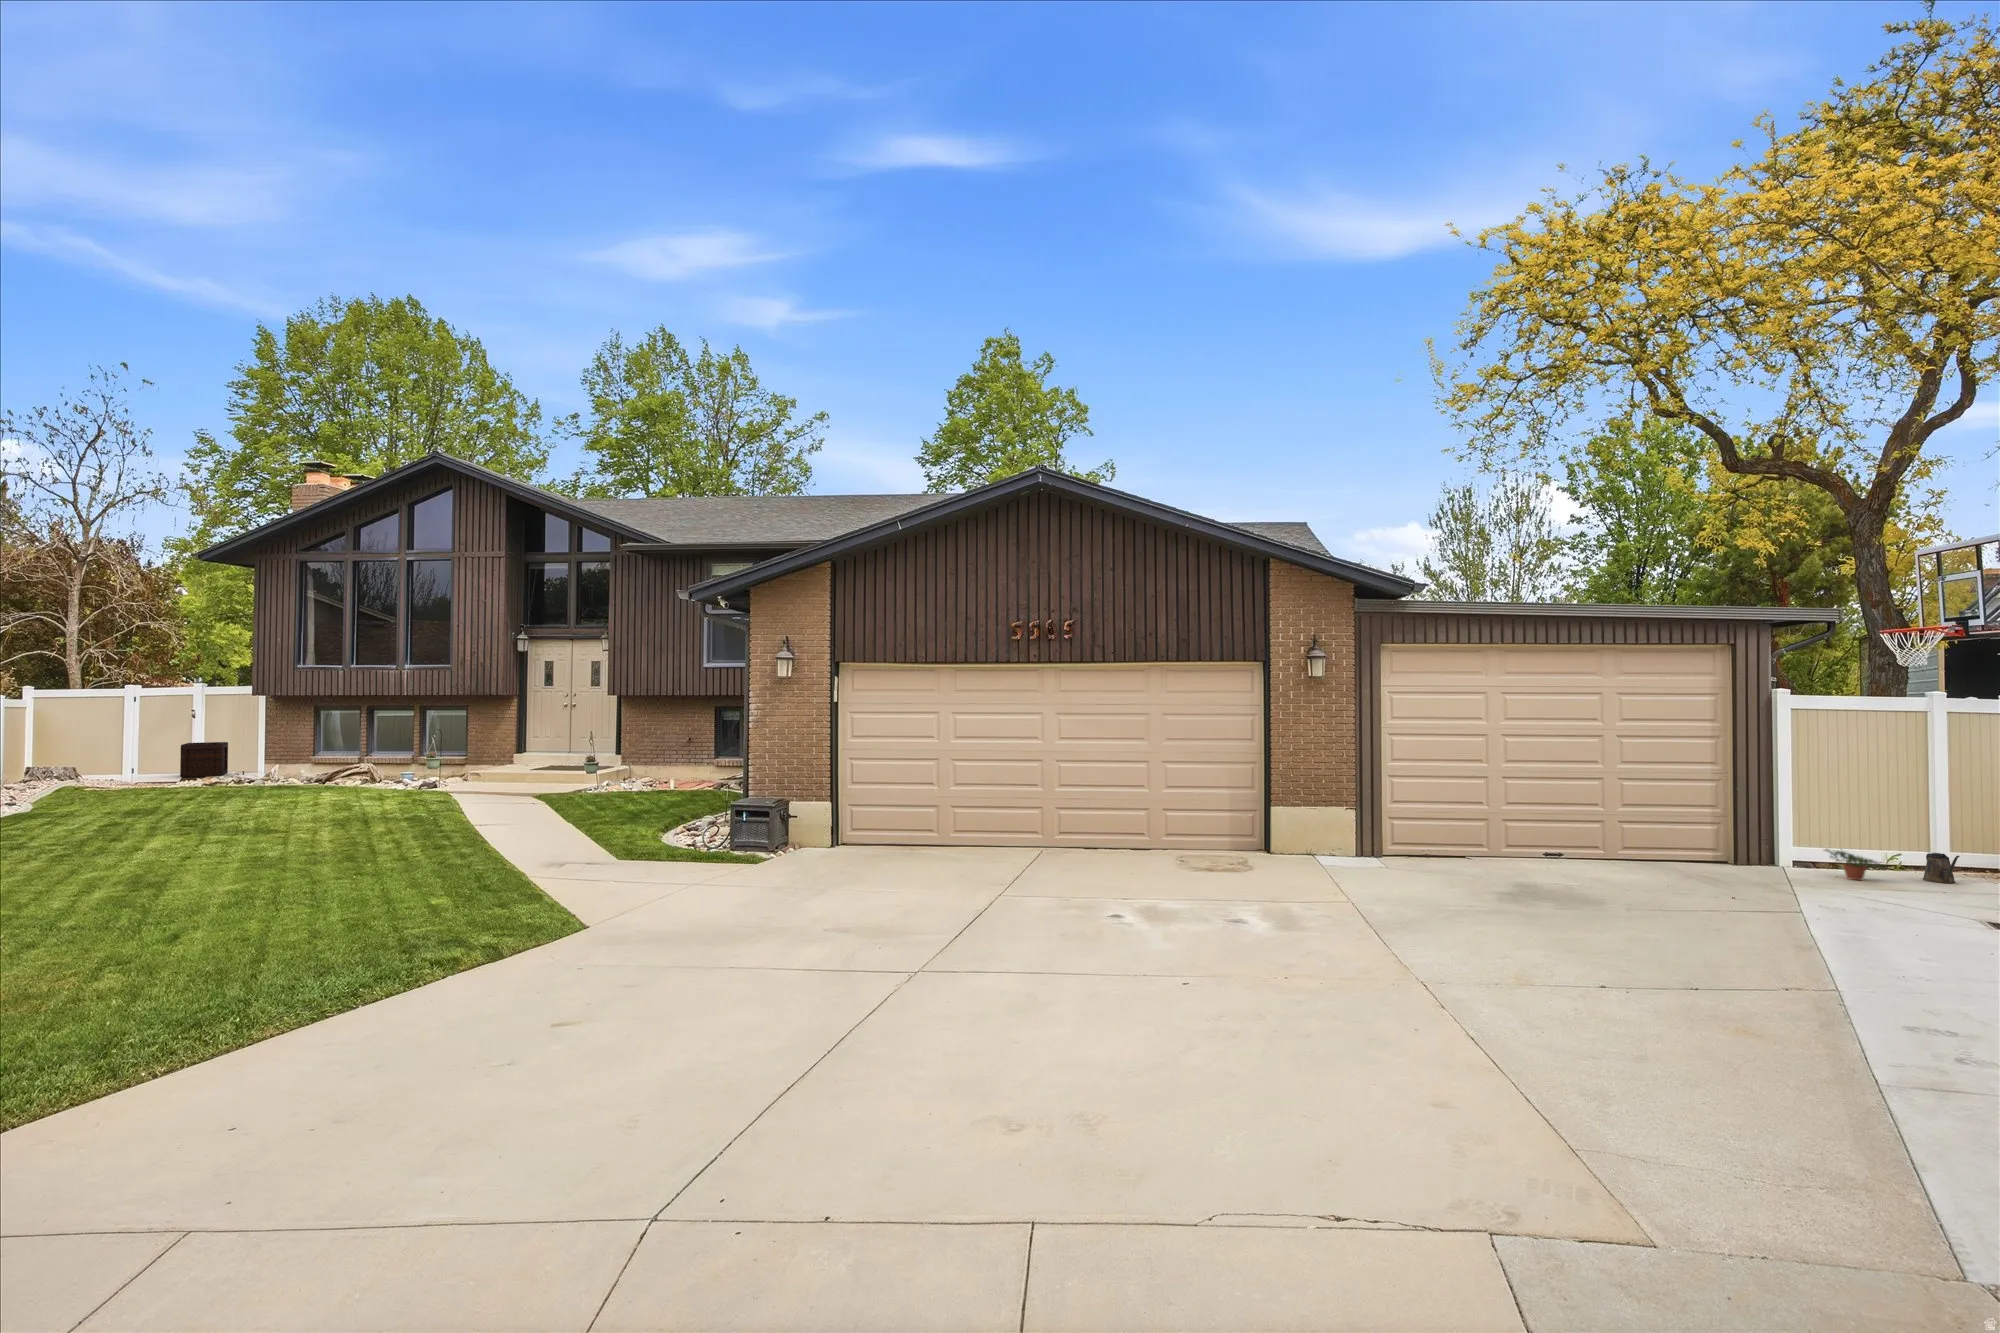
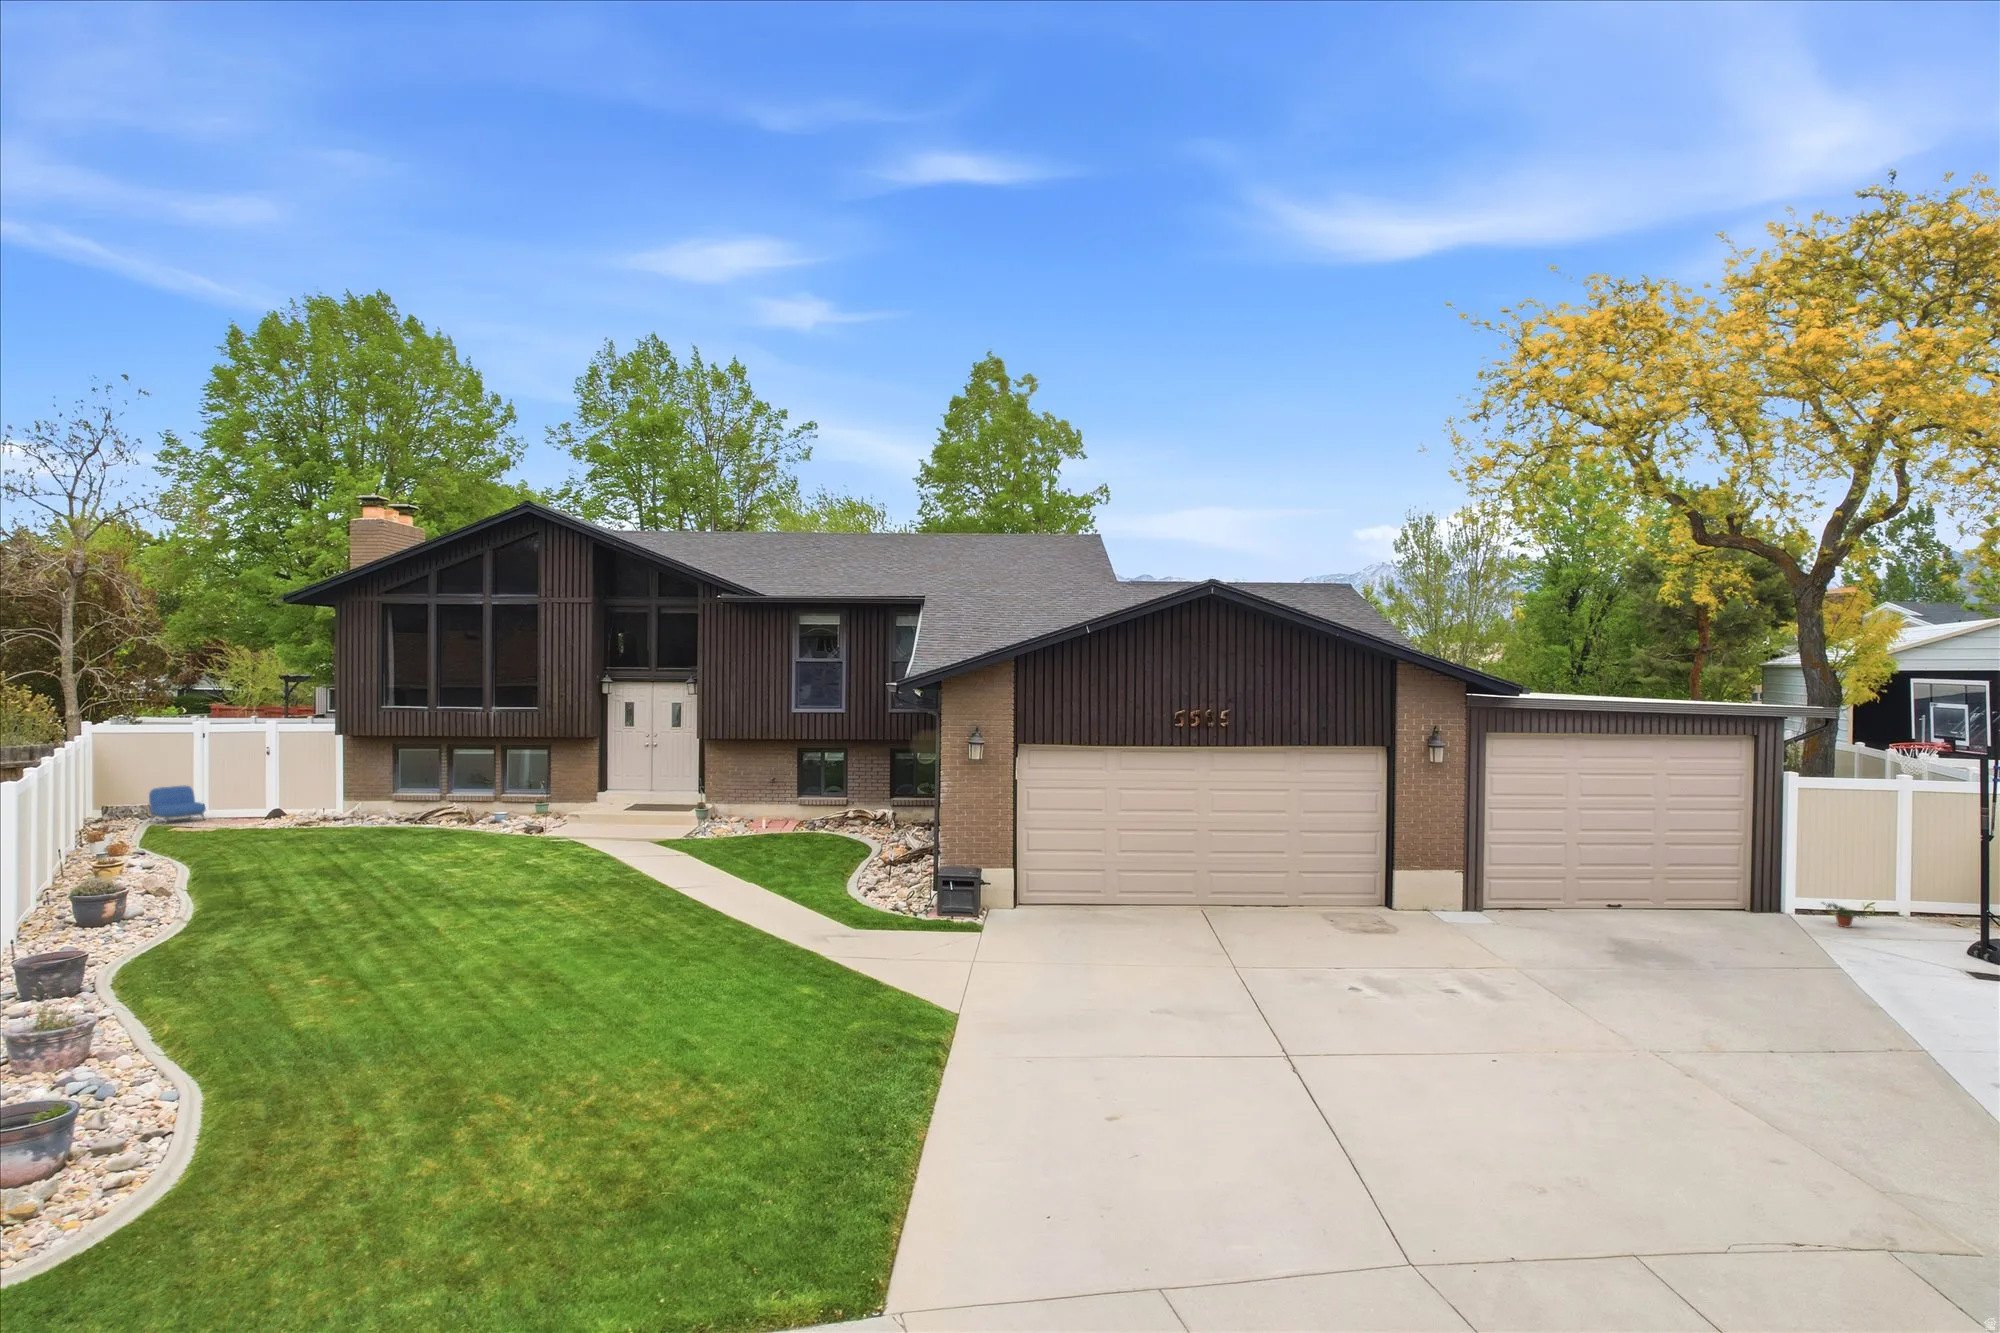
wooden crate: present [180,742,228,777] -> none [264,781,304,818]
armchair: none [67,744,123,781] -> present [149,786,206,824]
watering can: present [1923,853,1959,883] -> none [1892,905,1922,929]

